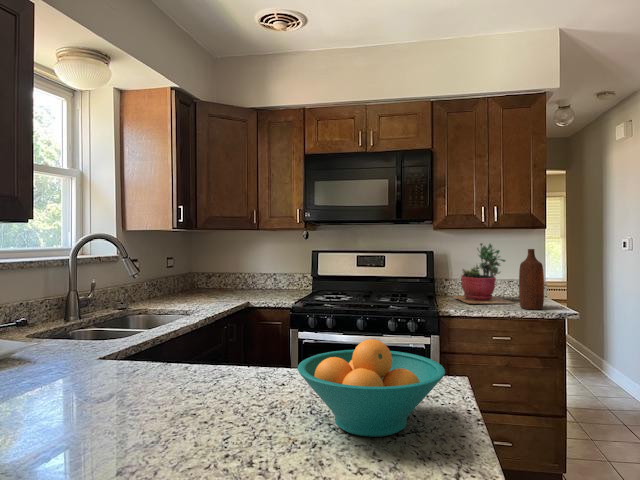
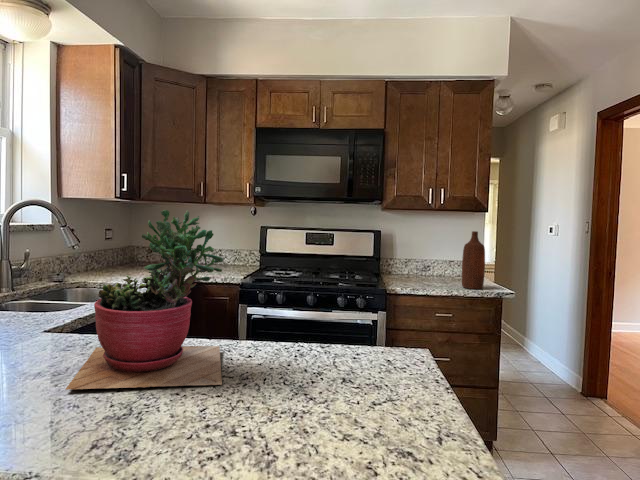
succulent plant: present [454,243,513,303] -> present [66,210,223,390]
fruit bowl: present [298,339,445,437] -> none [276,310,422,405]

